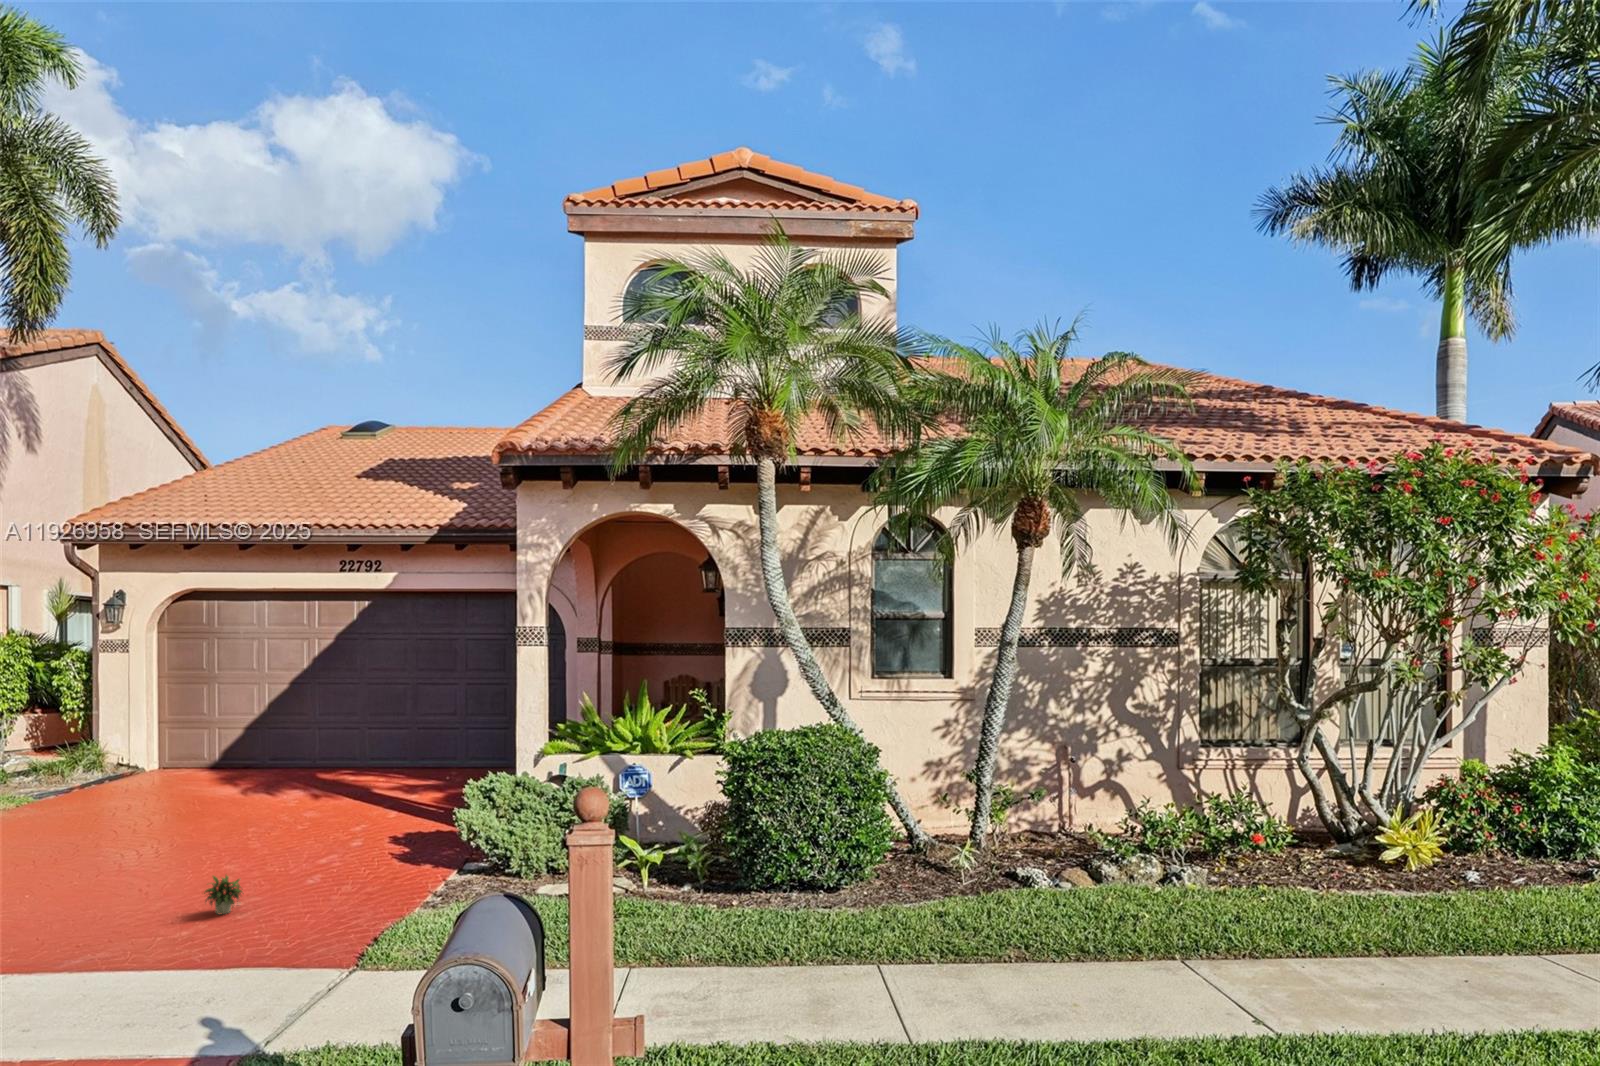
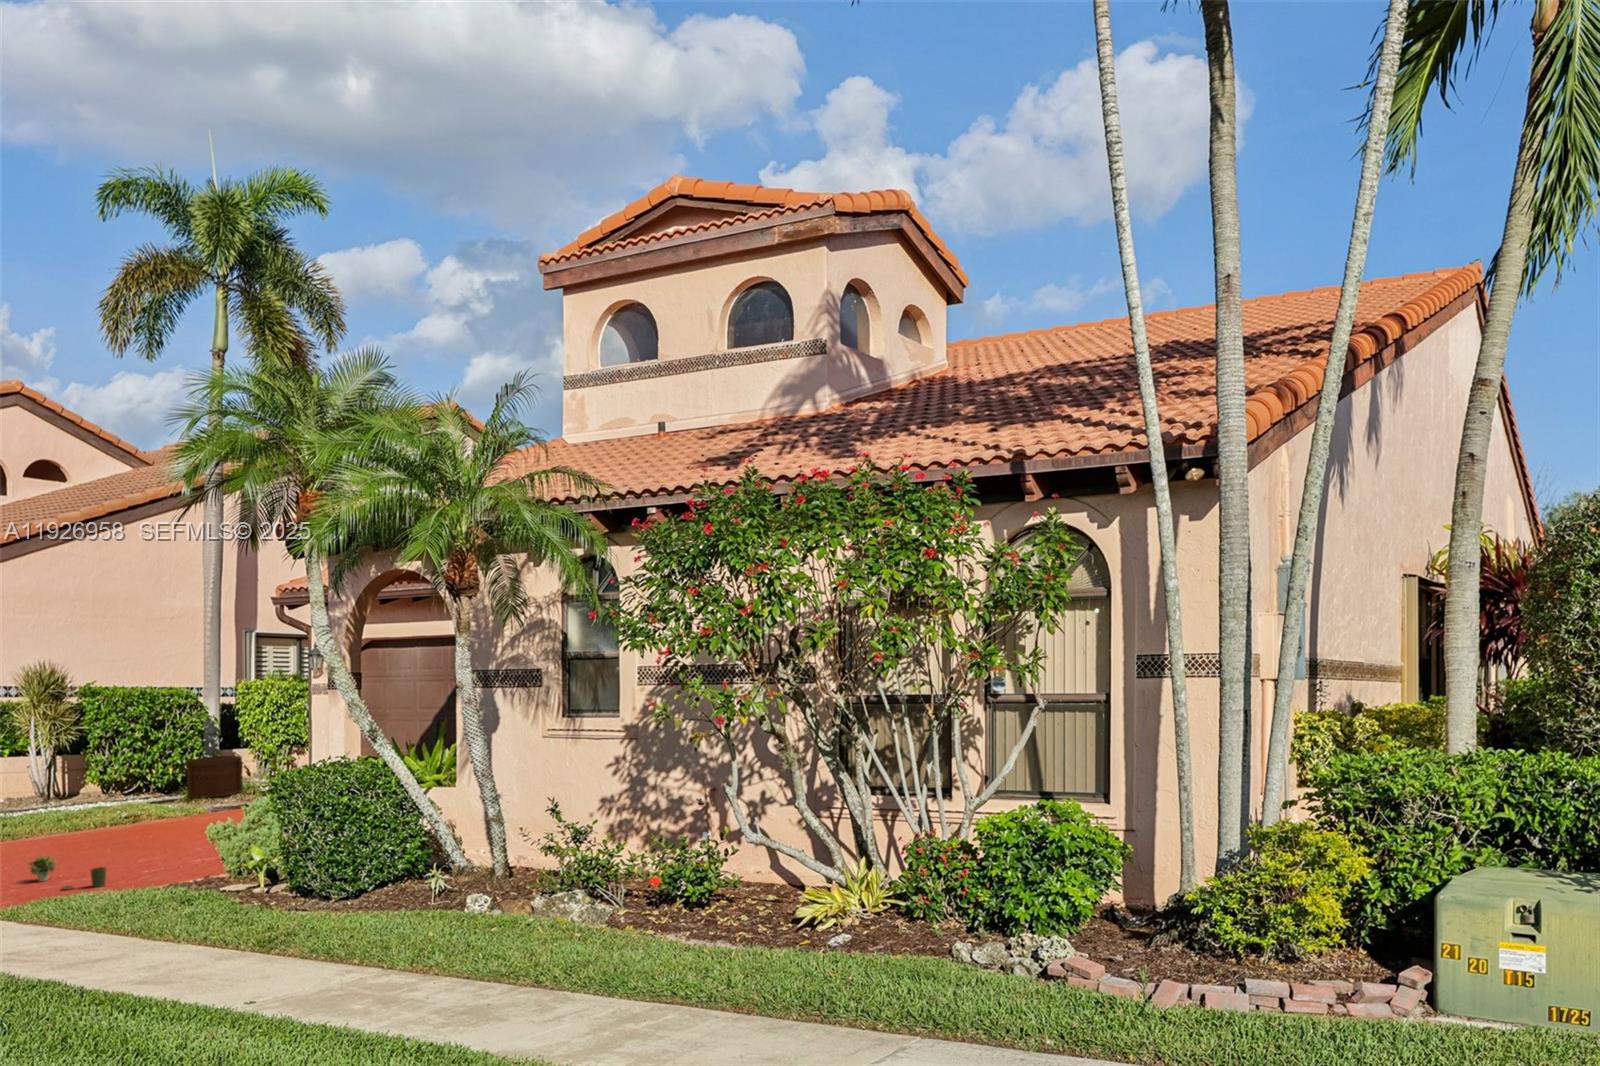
wooden crate: none [89,730,156,783] -> present [186,756,243,798]
trash can: none [301,885,360,924] -> present [61,867,106,890]

